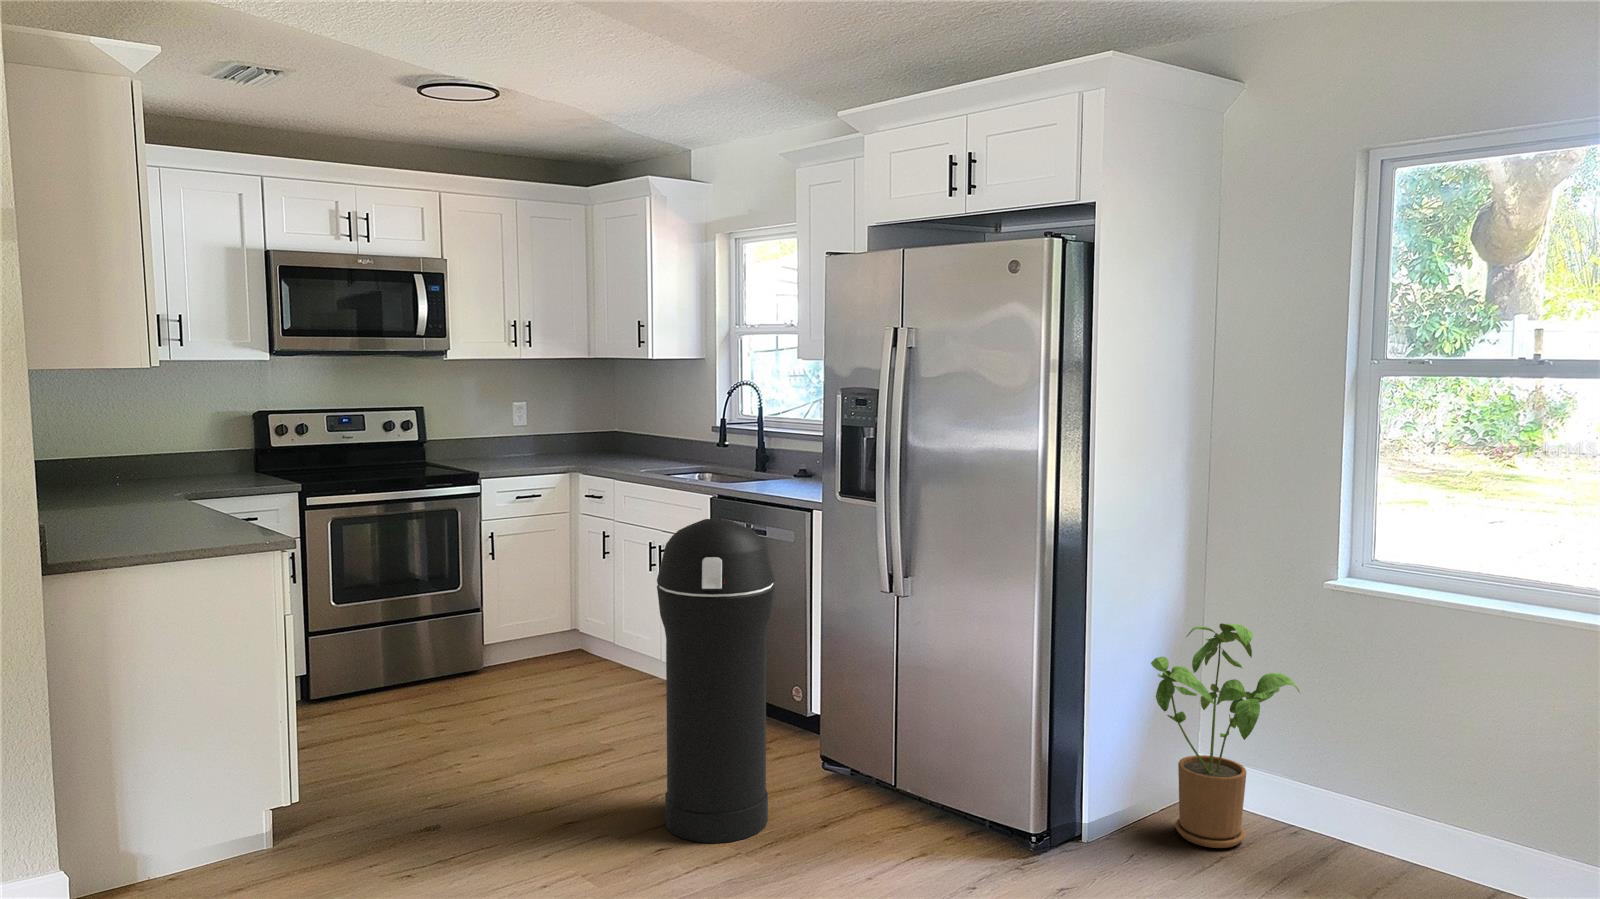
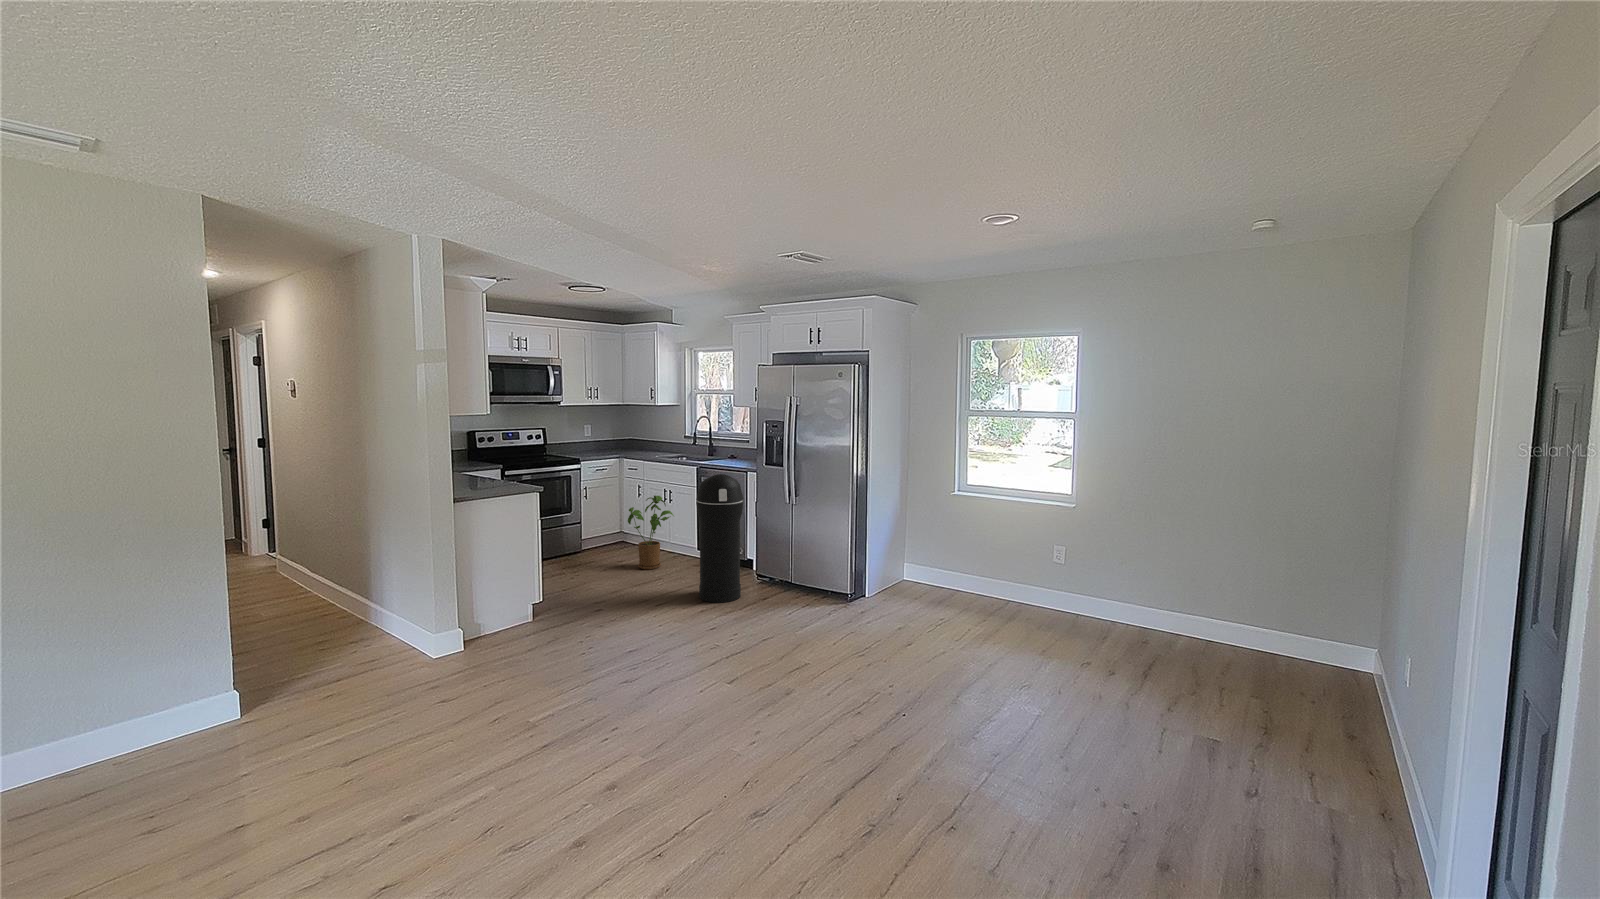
house plant: present [1151,623,1300,848] -> present [628,496,674,569]

